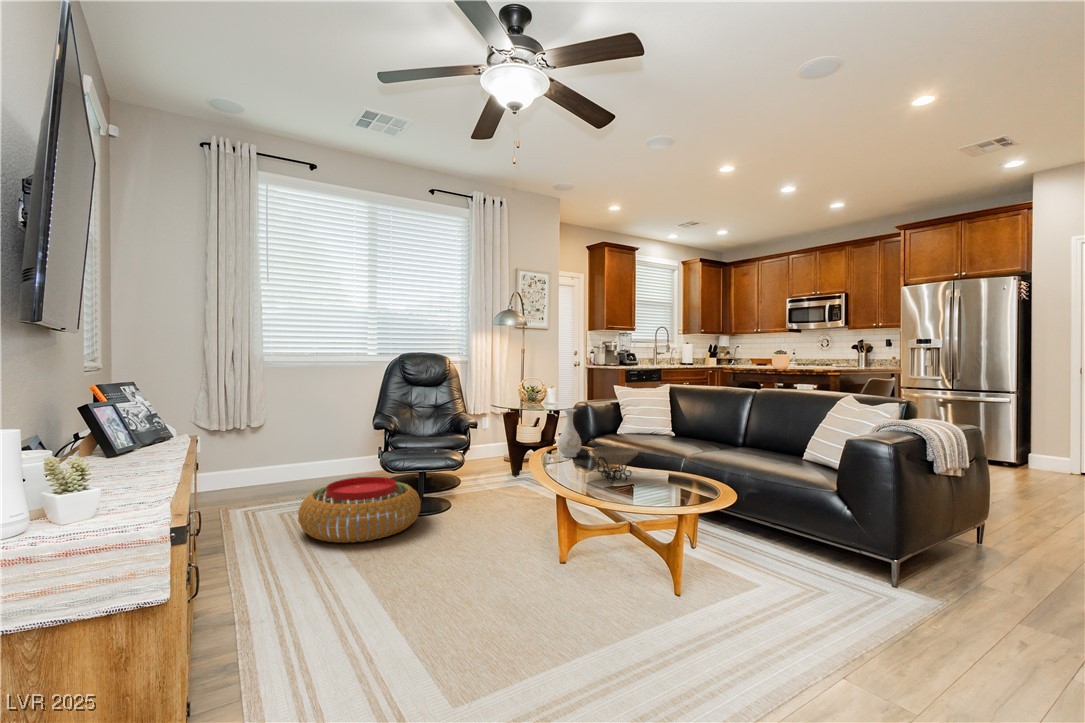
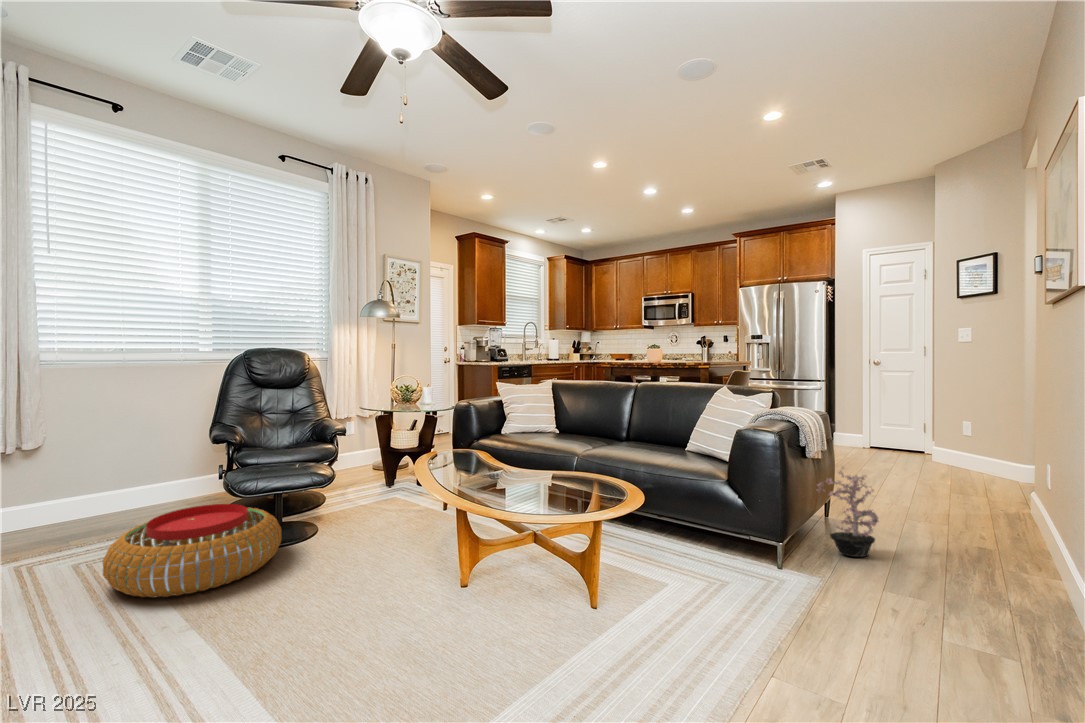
vase: present [558,409,581,457] -> none [447,410,473,463]
decorative bowl: present [586,446,645,481] -> none [485,450,552,488]
potted plant: none [943,484,1035,593] -> present [818,467,879,557]

